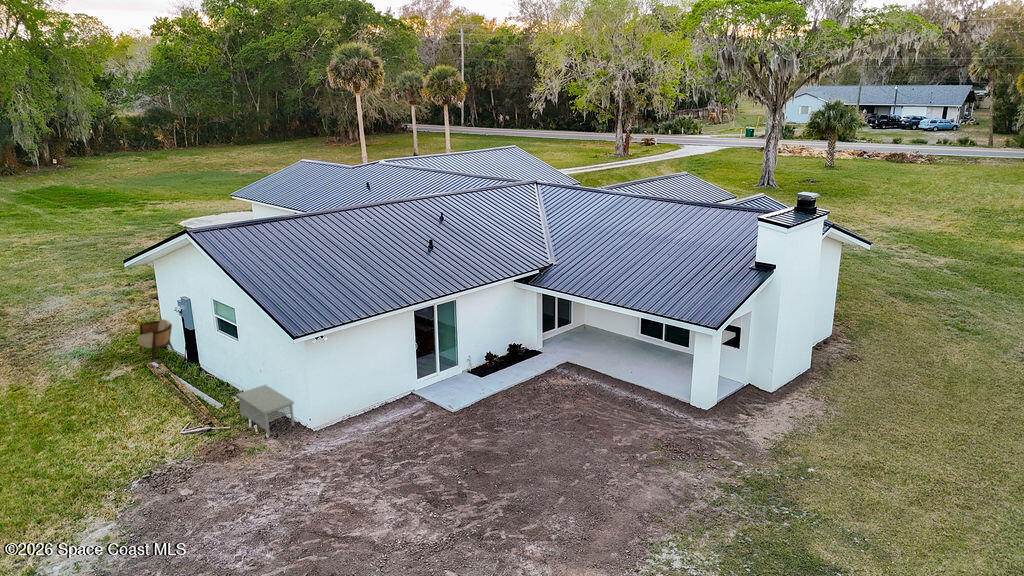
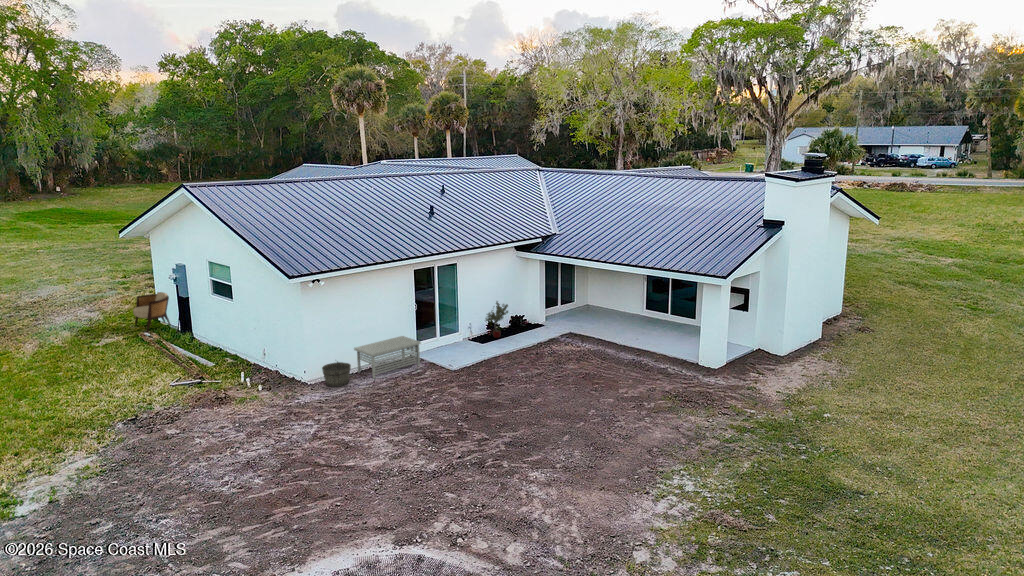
potted tree: none [483,332,506,368] -> present [486,301,508,338]
storage bench: present [237,385,294,435] -> present [354,336,421,379]
wooden bucket: none [326,407,354,434] -> present [322,362,351,387]

